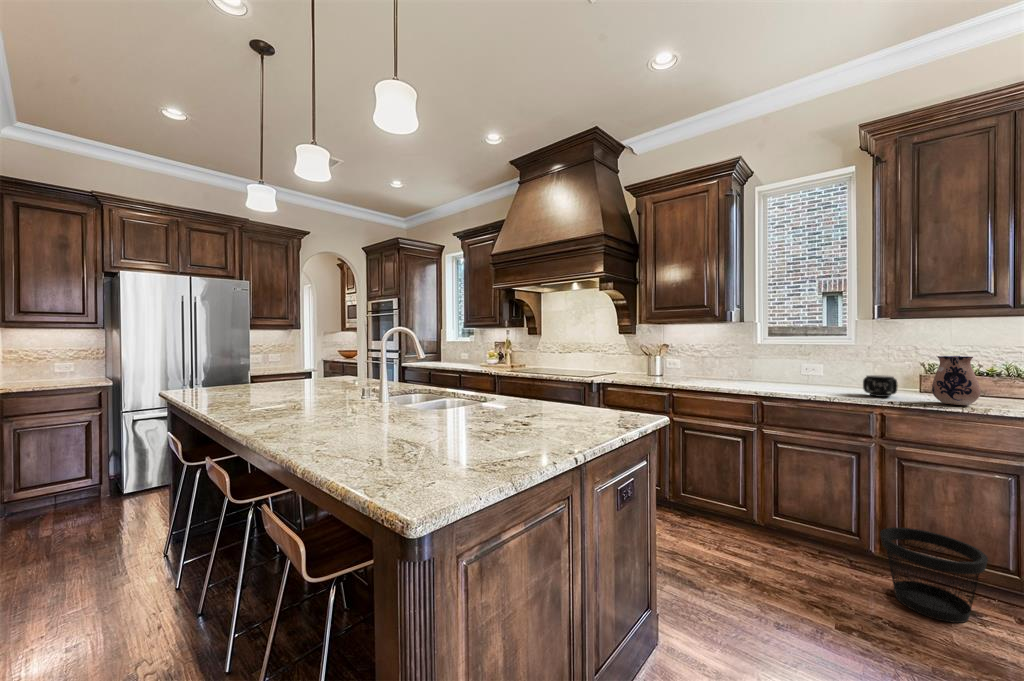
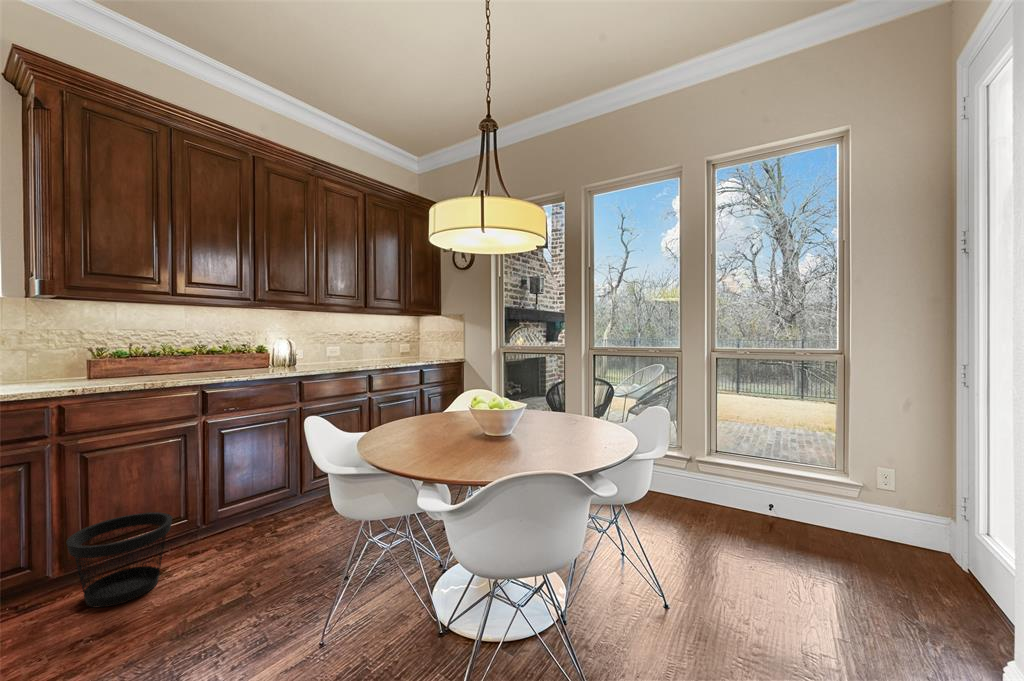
ceramic pitcher: present [932,356,981,405] -> none [113,337,156,385]
mug: present [863,375,897,397] -> none [26,362,74,388]

